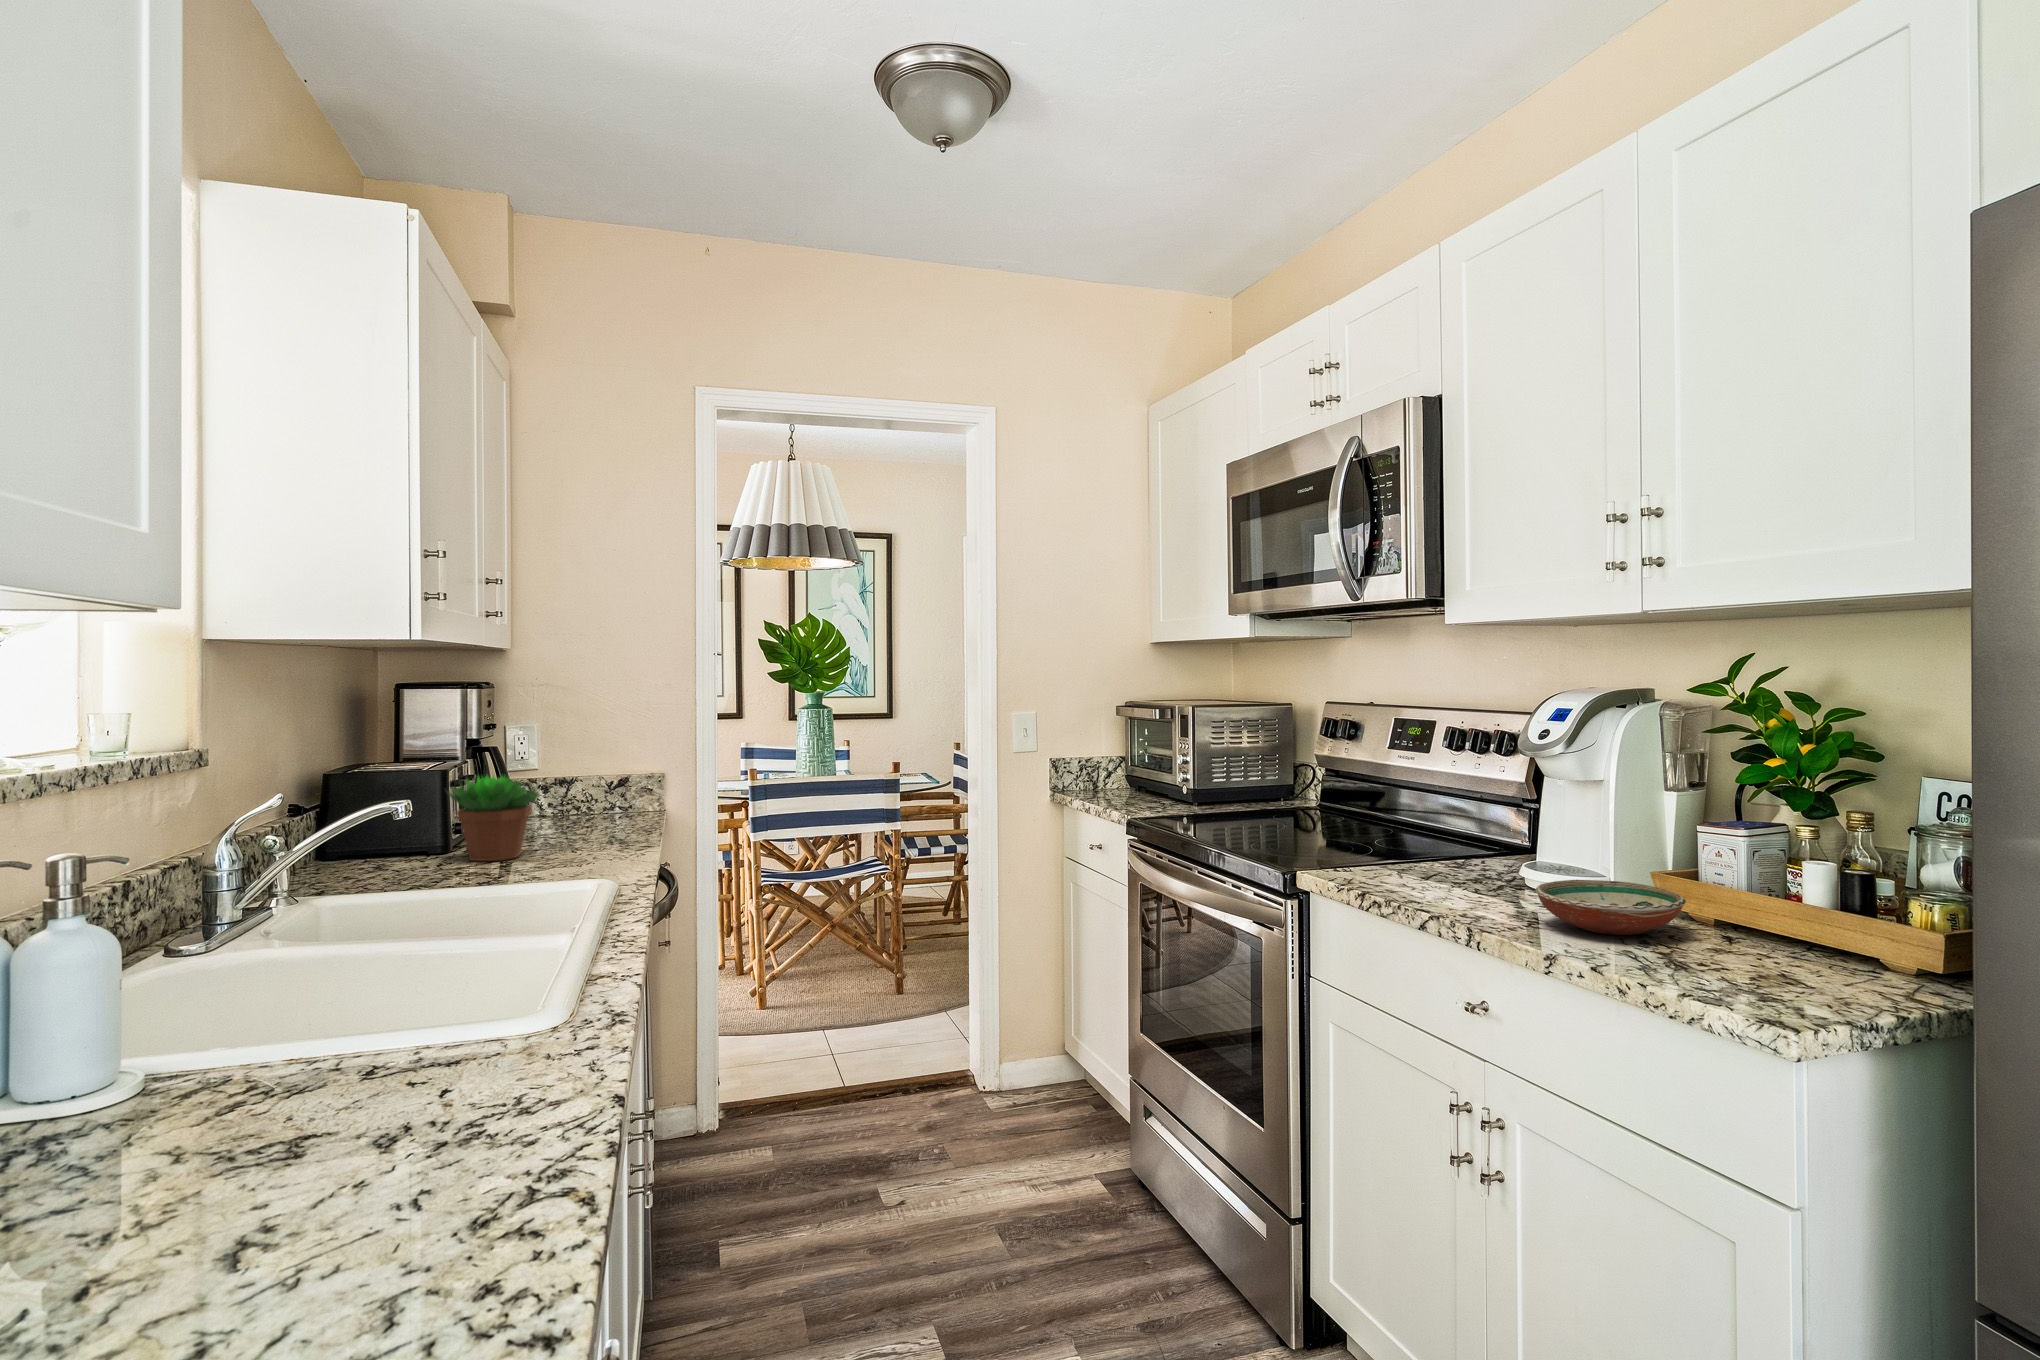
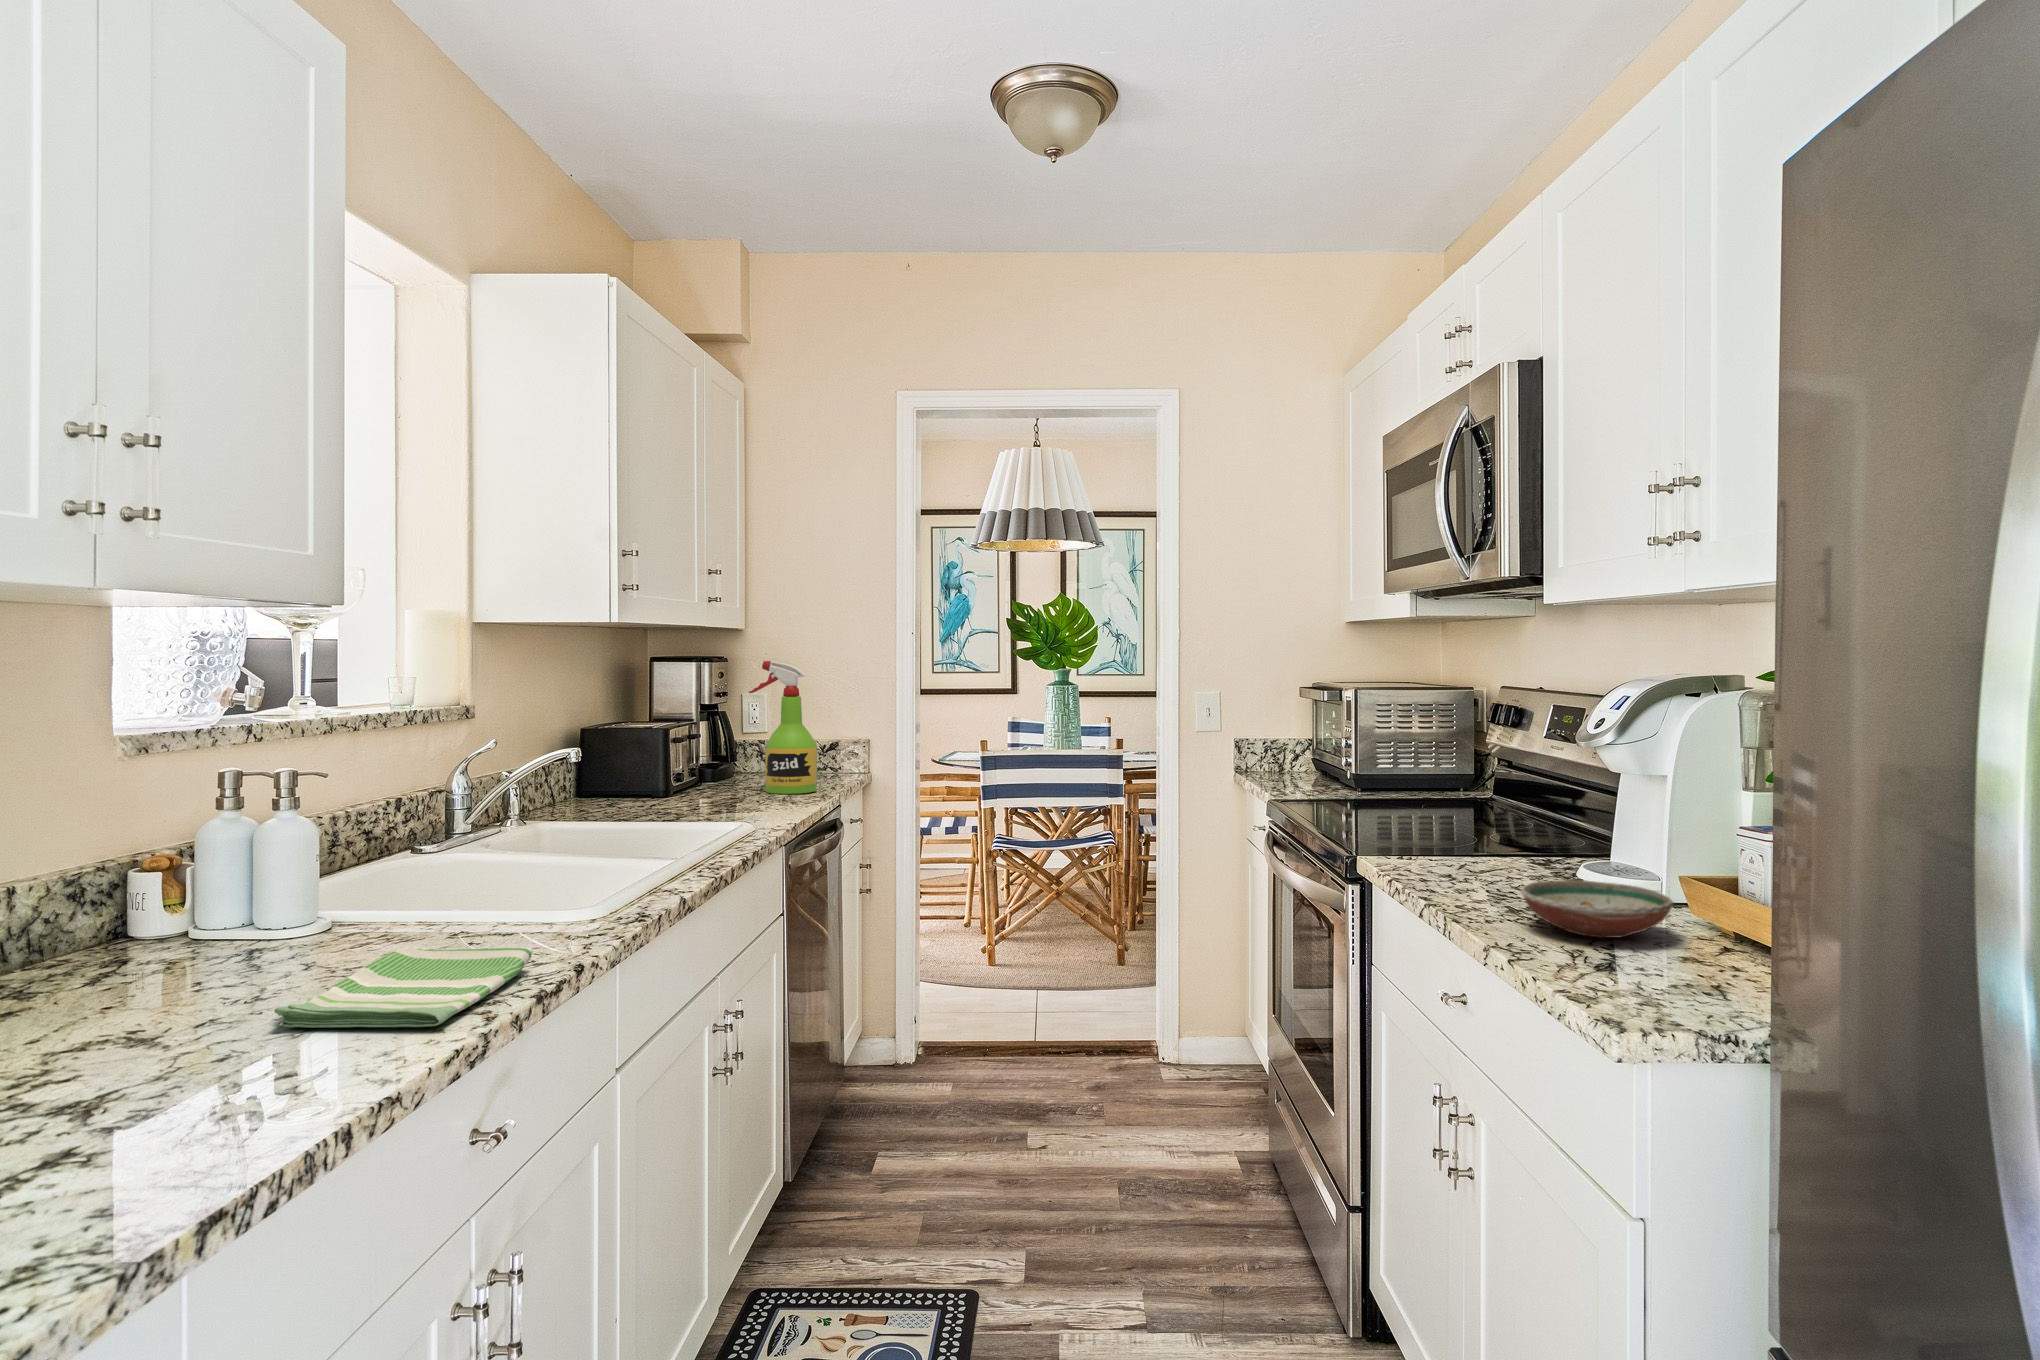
spray bottle: none [534,687,619,840] -> present [749,661,817,794]
succulent plant: present [448,776,539,861] -> none [661,732,739,806]
dish towel: none [181,1083,520,1273] -> present [274,948,533,1028]

